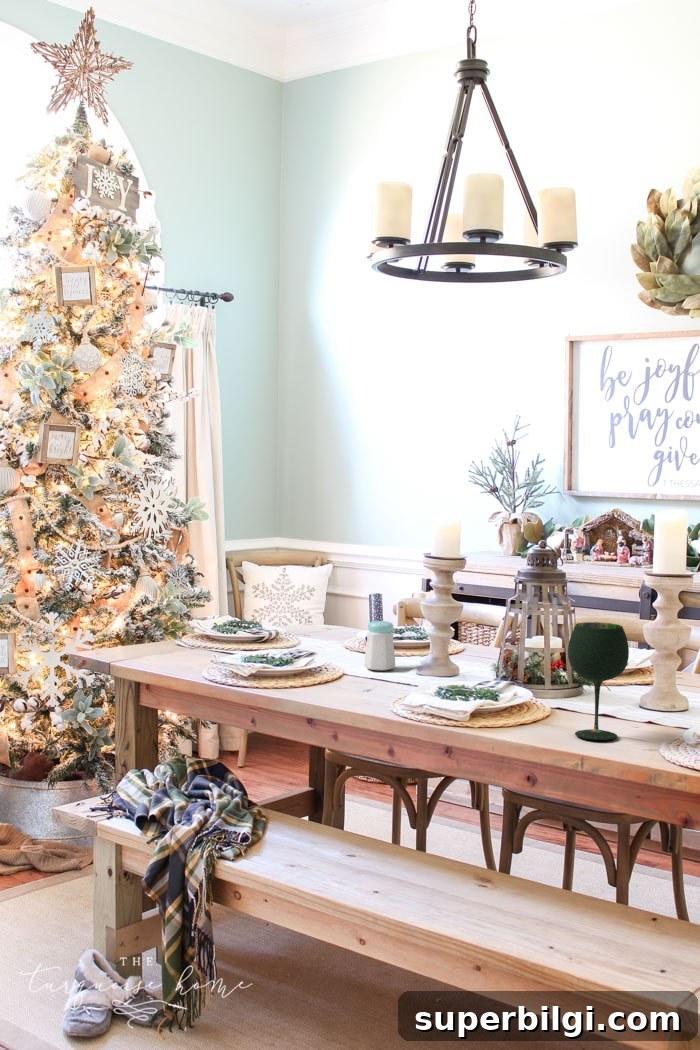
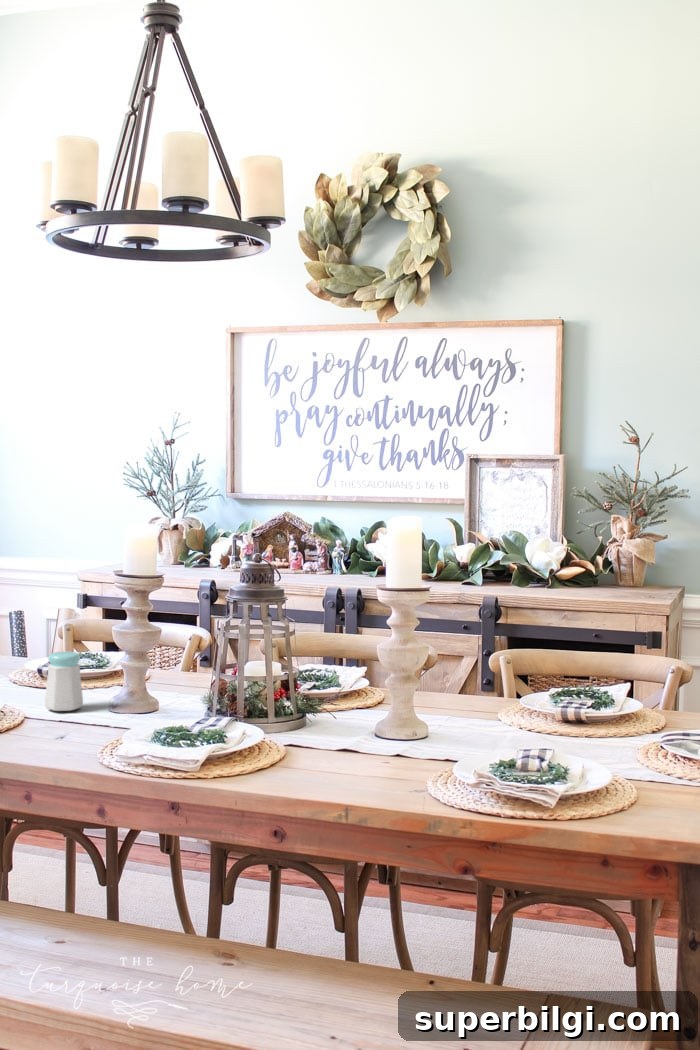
wine glass: present [568,622,629,740] -> none [317,646,386,782]

